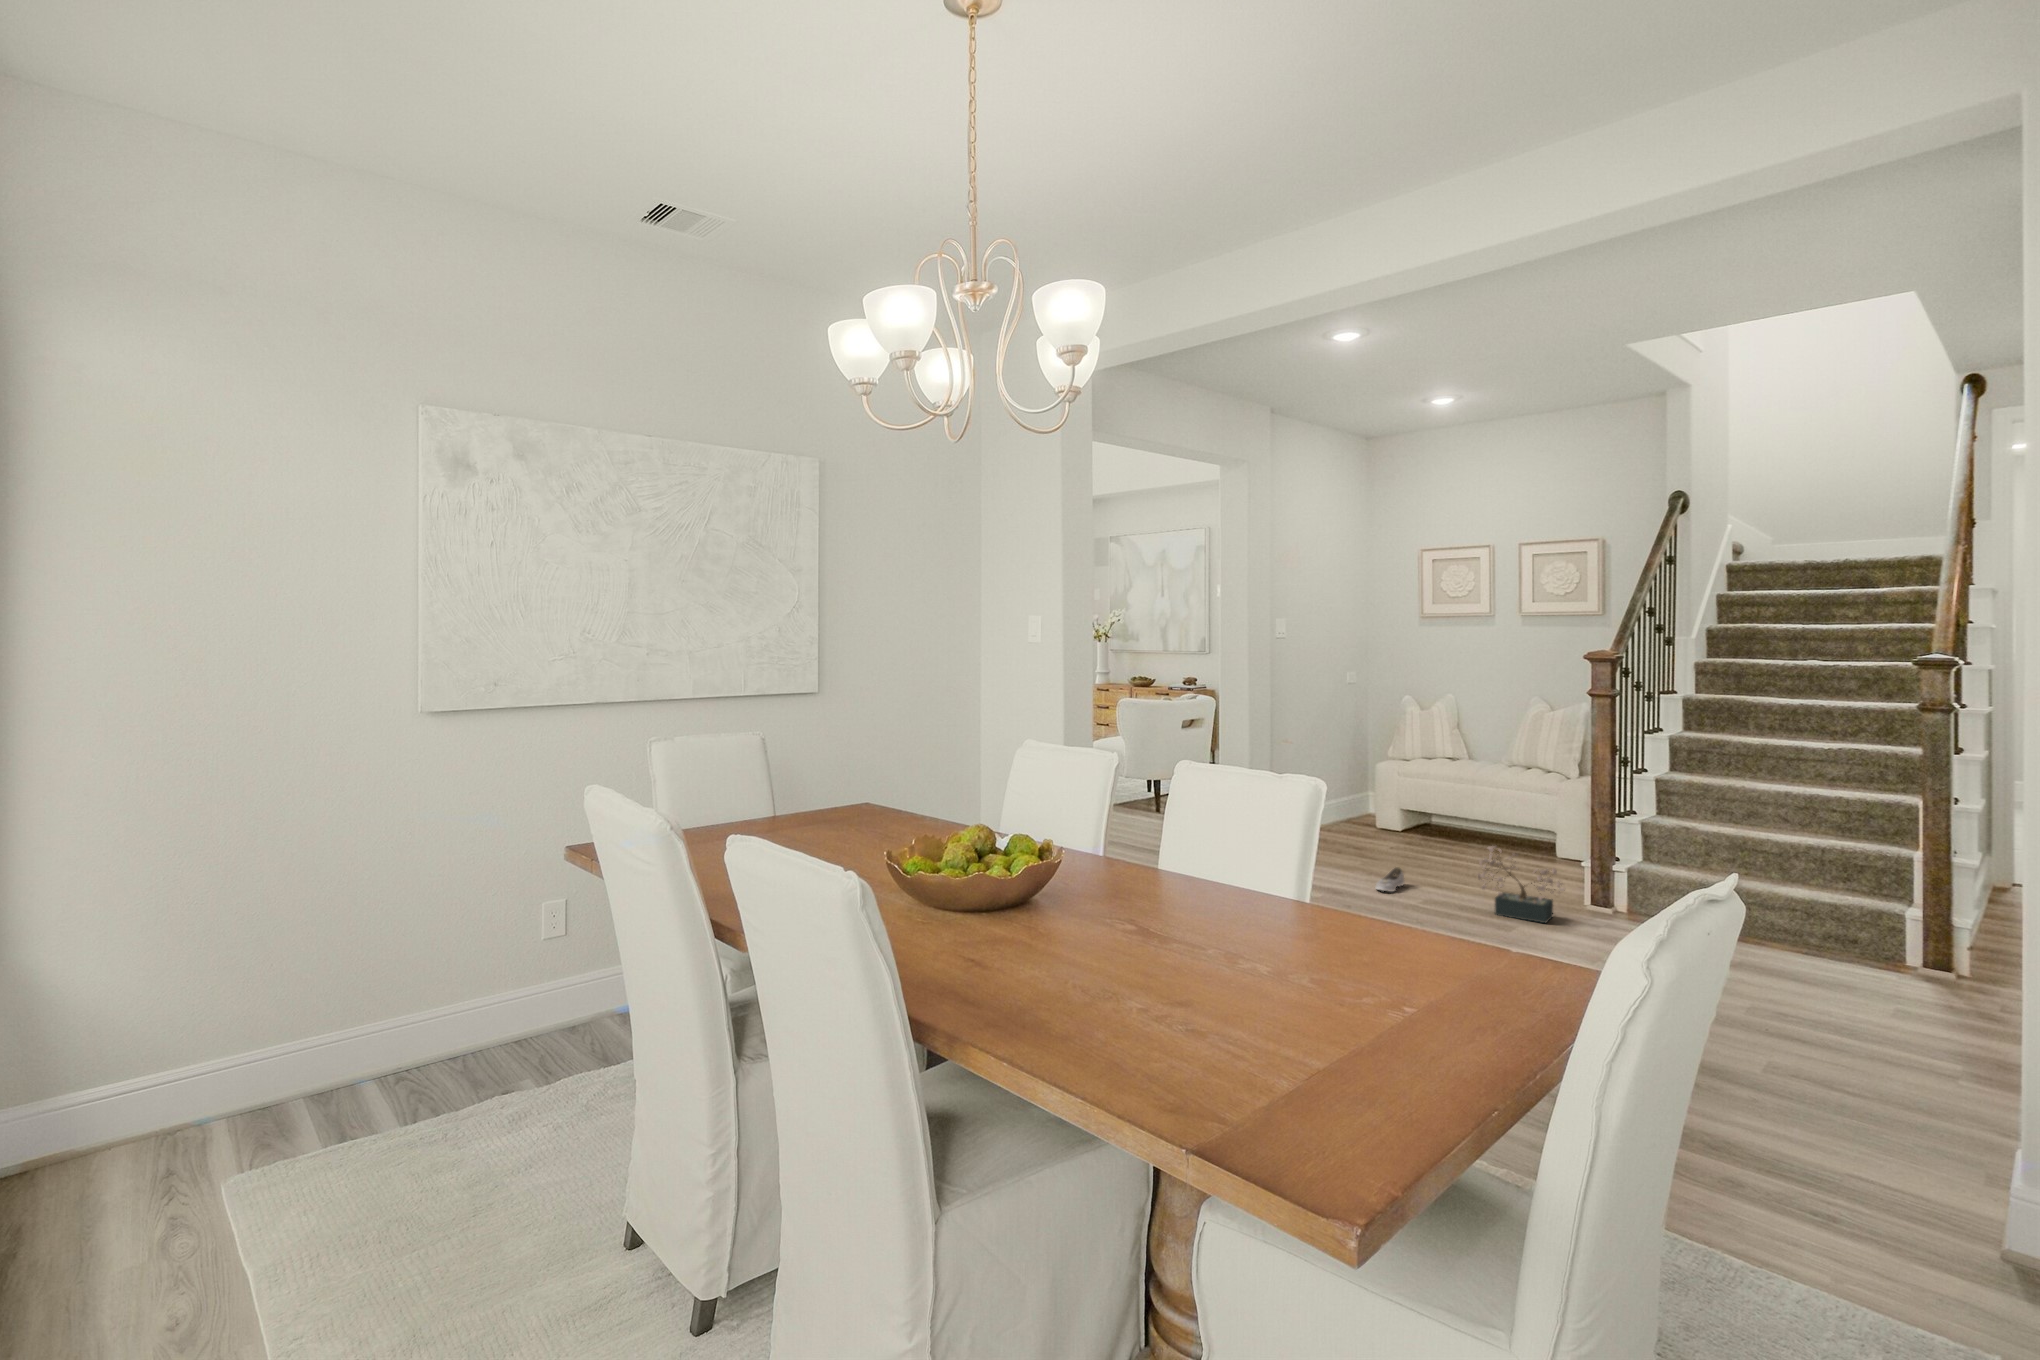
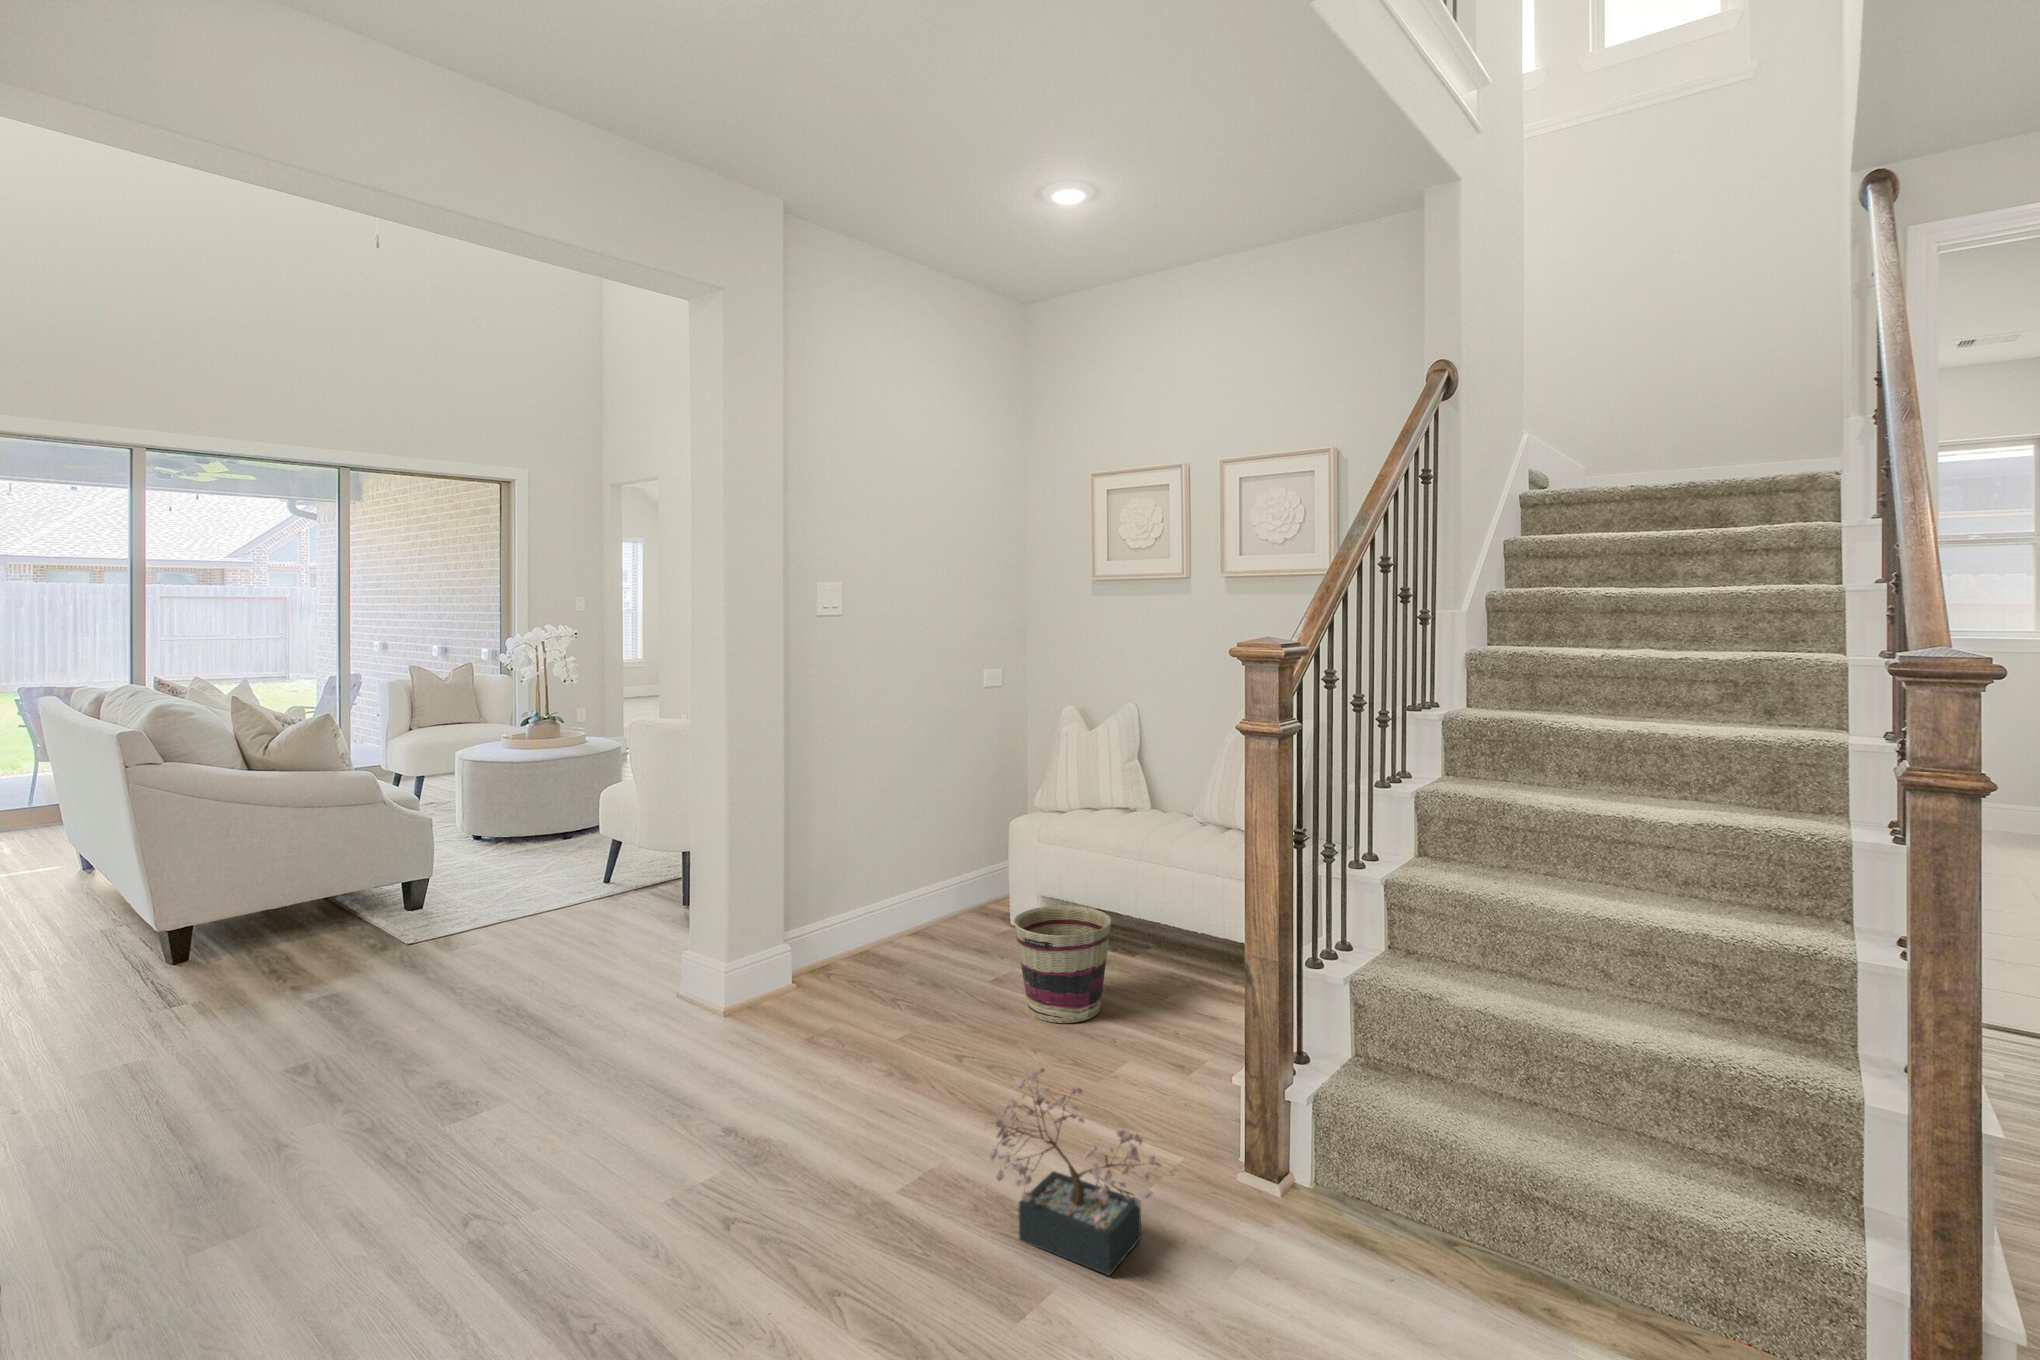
basket: none [1417,803,1478,863] -> present [1014,906,1111,1023]
shoe: present [1376,867,1404,892] -> none [829,1084,911,1158]

